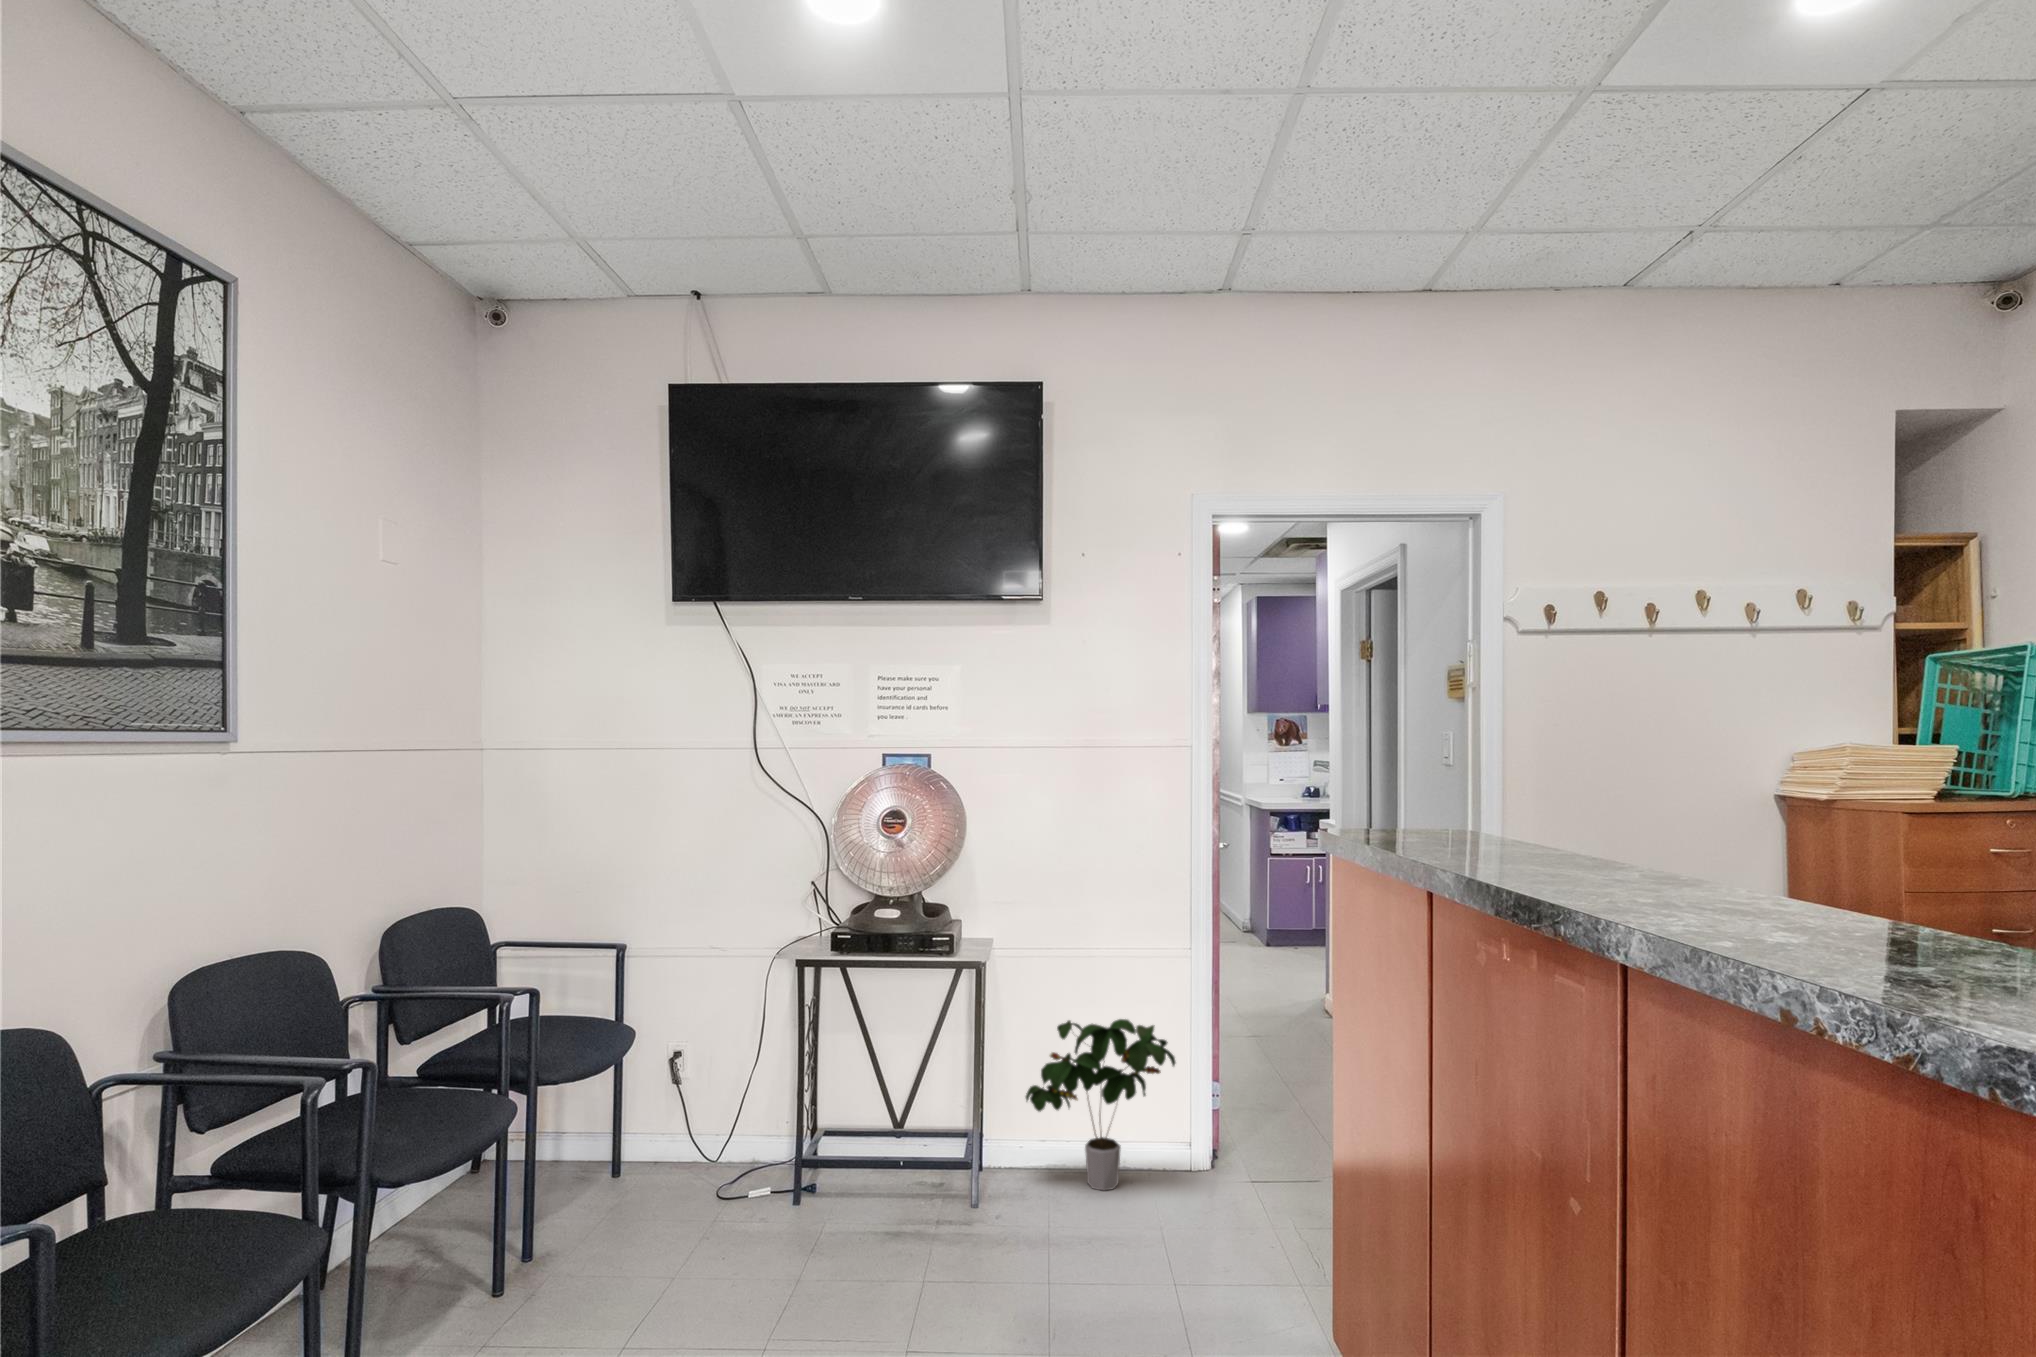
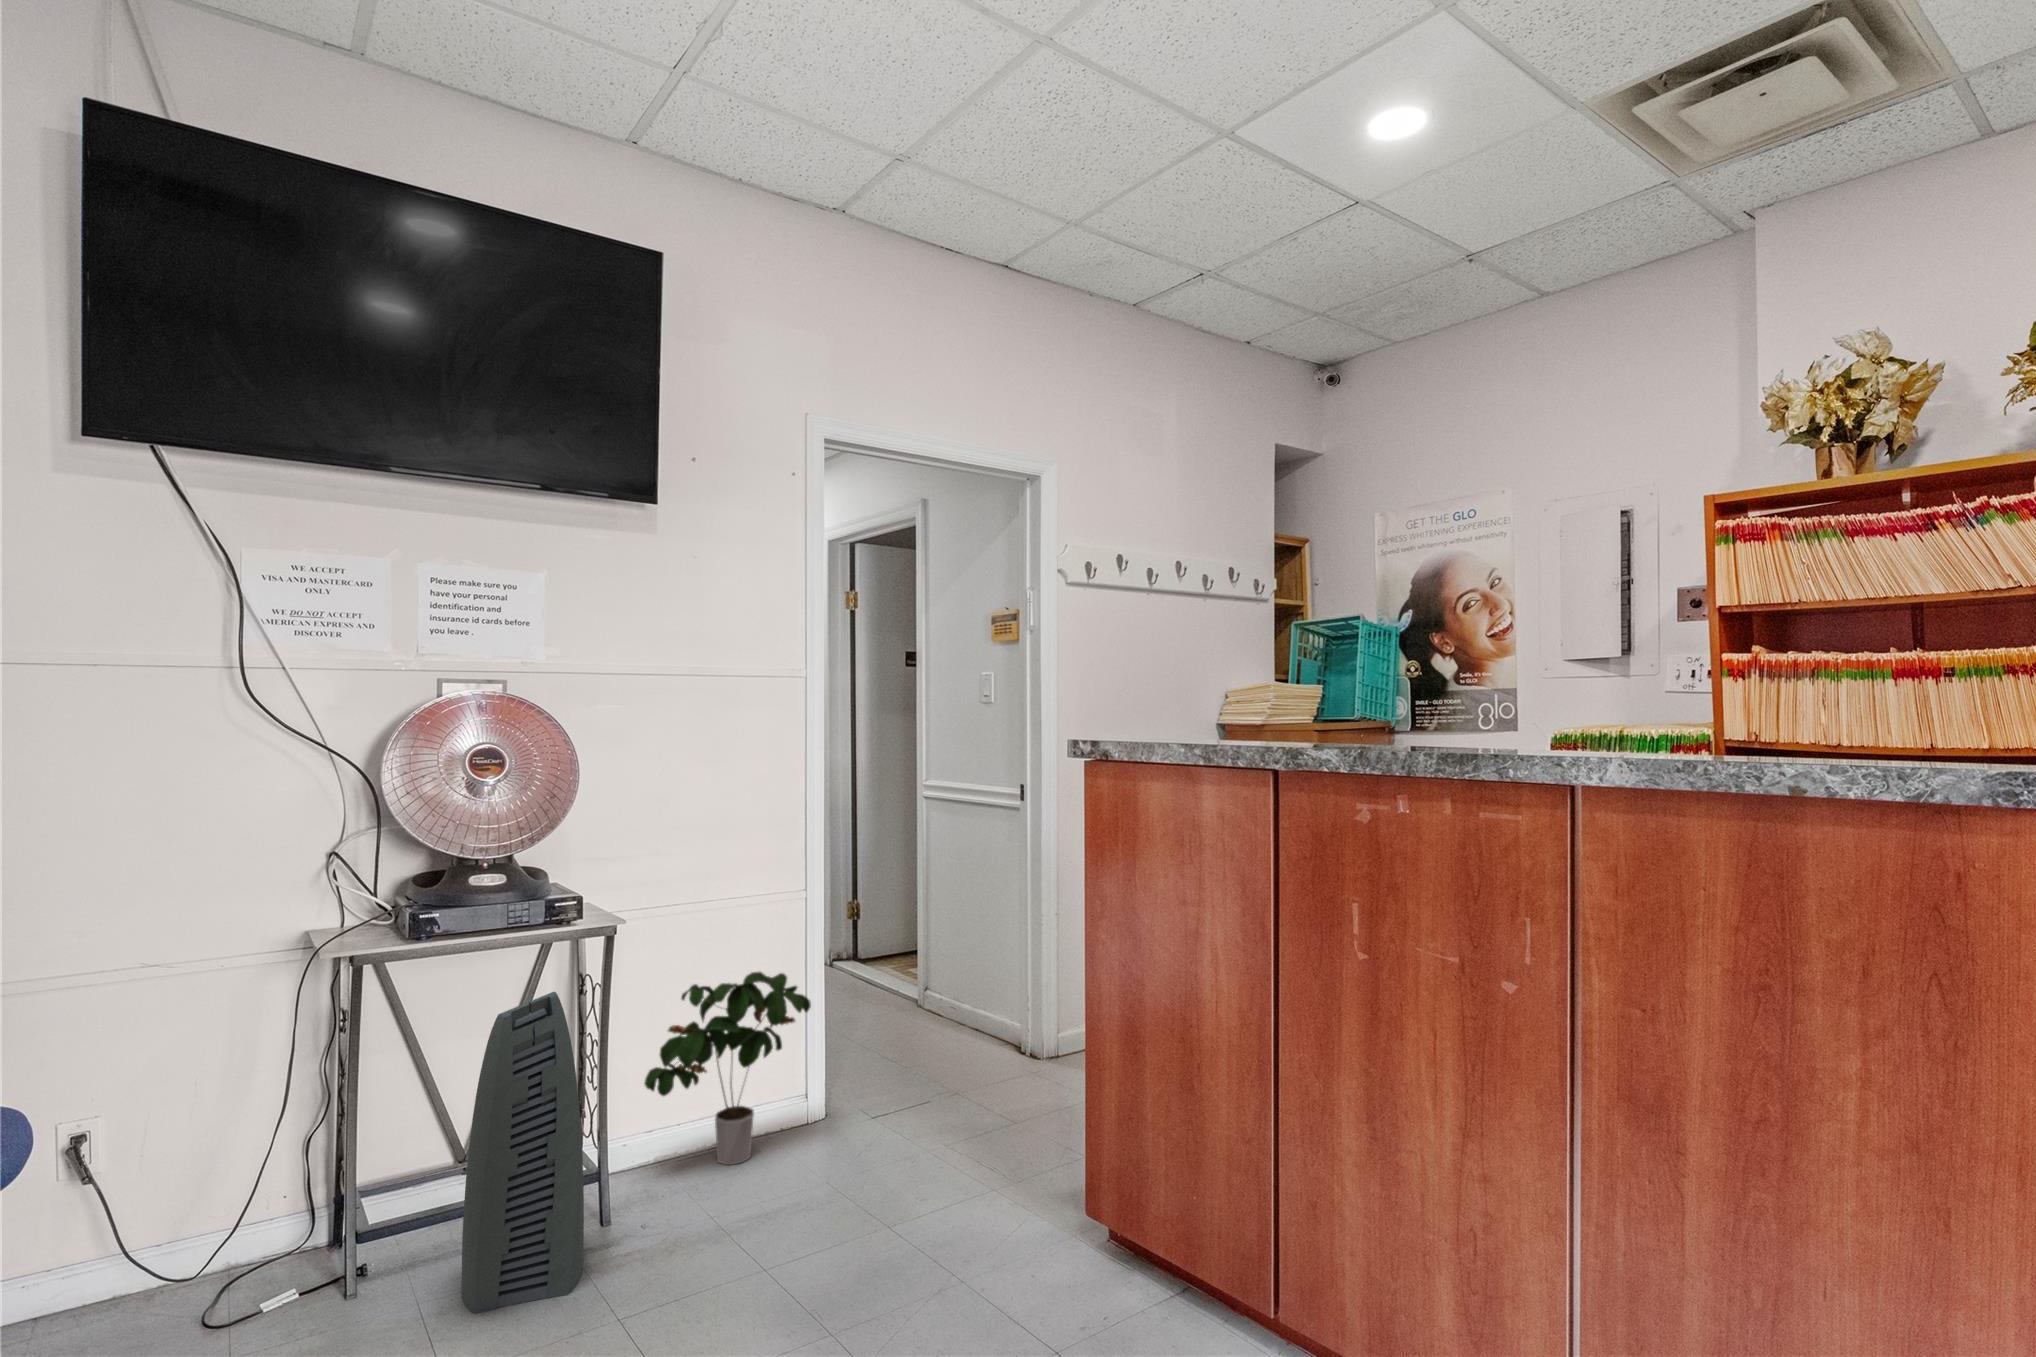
air purifier: none [860,1004,949,1245] -> present [462,992,584,1314]

